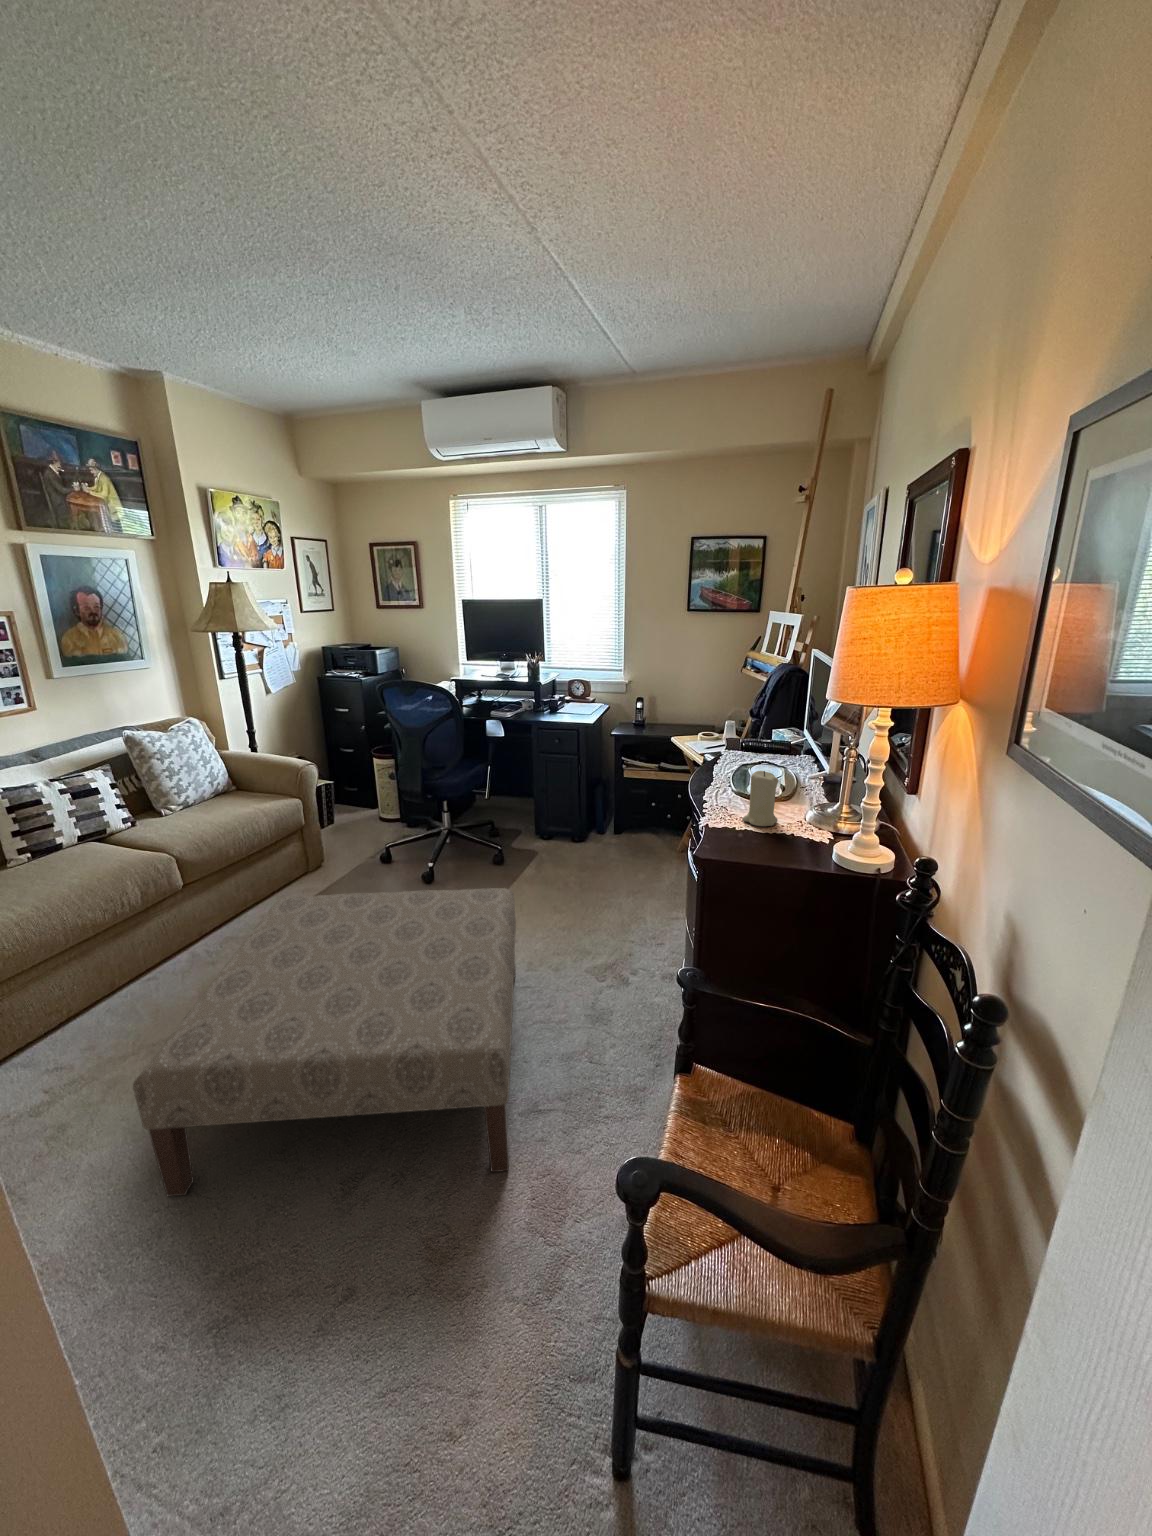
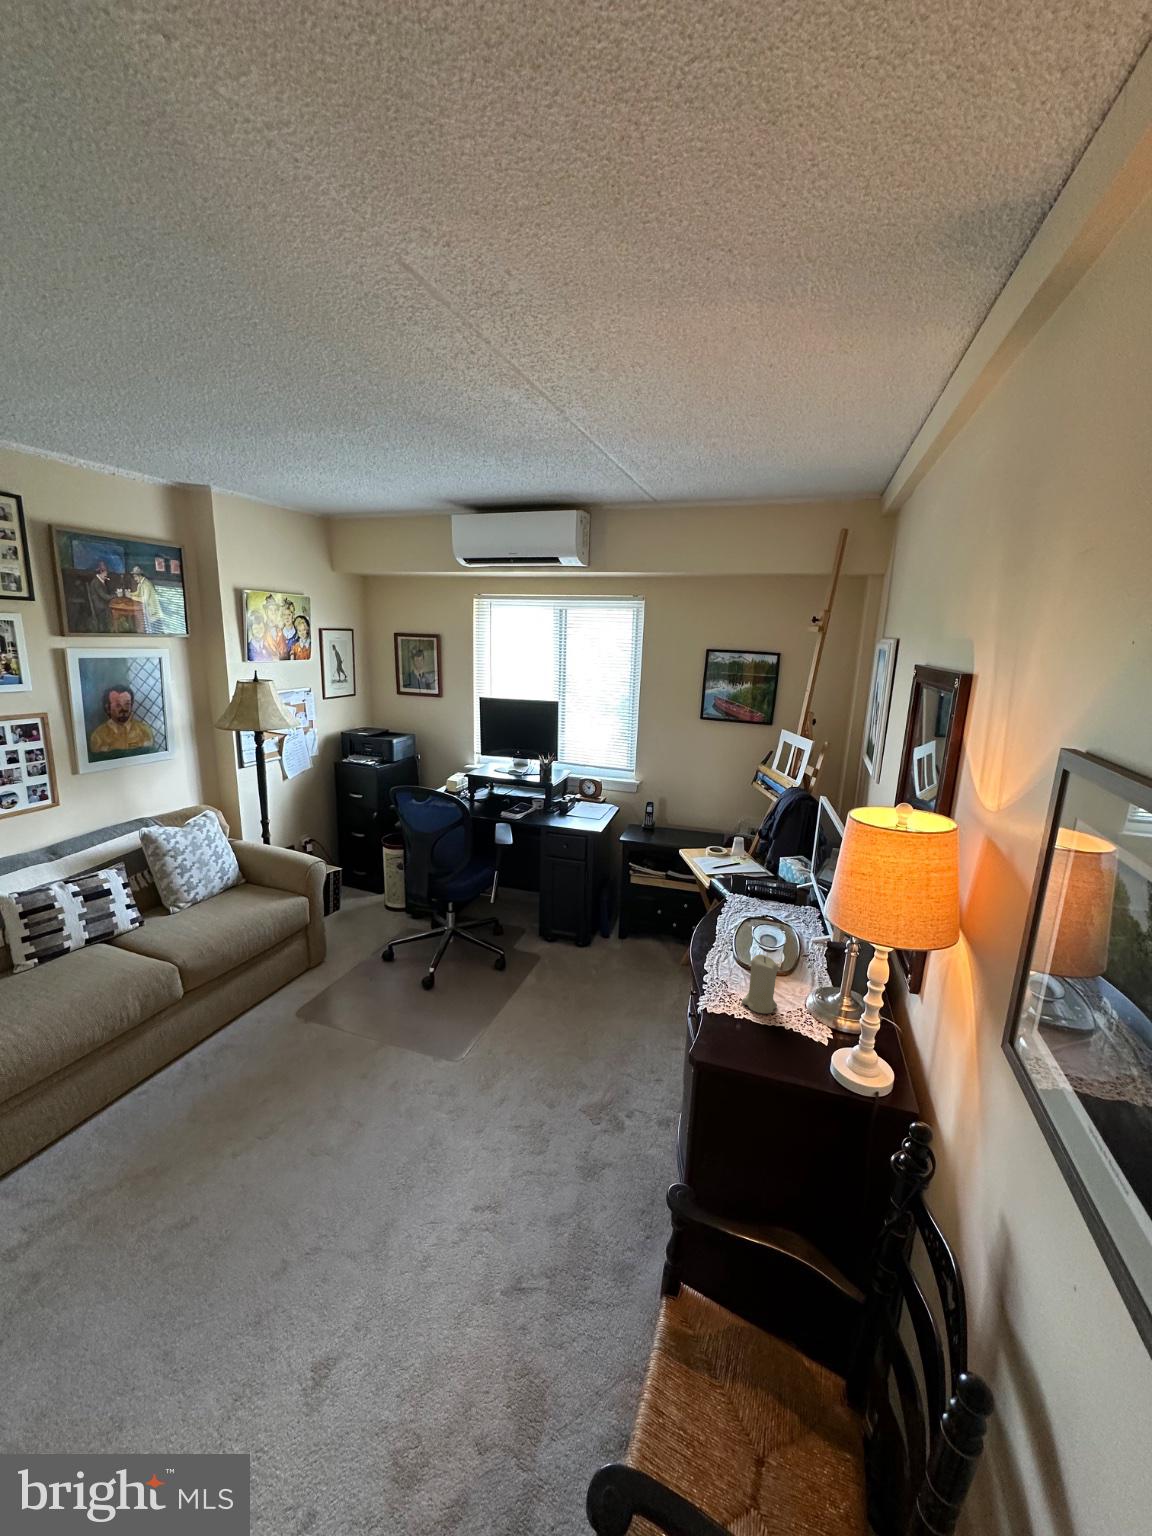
ottoman: present [133,888,516,1196] -> none [115,1026,512,1376]

